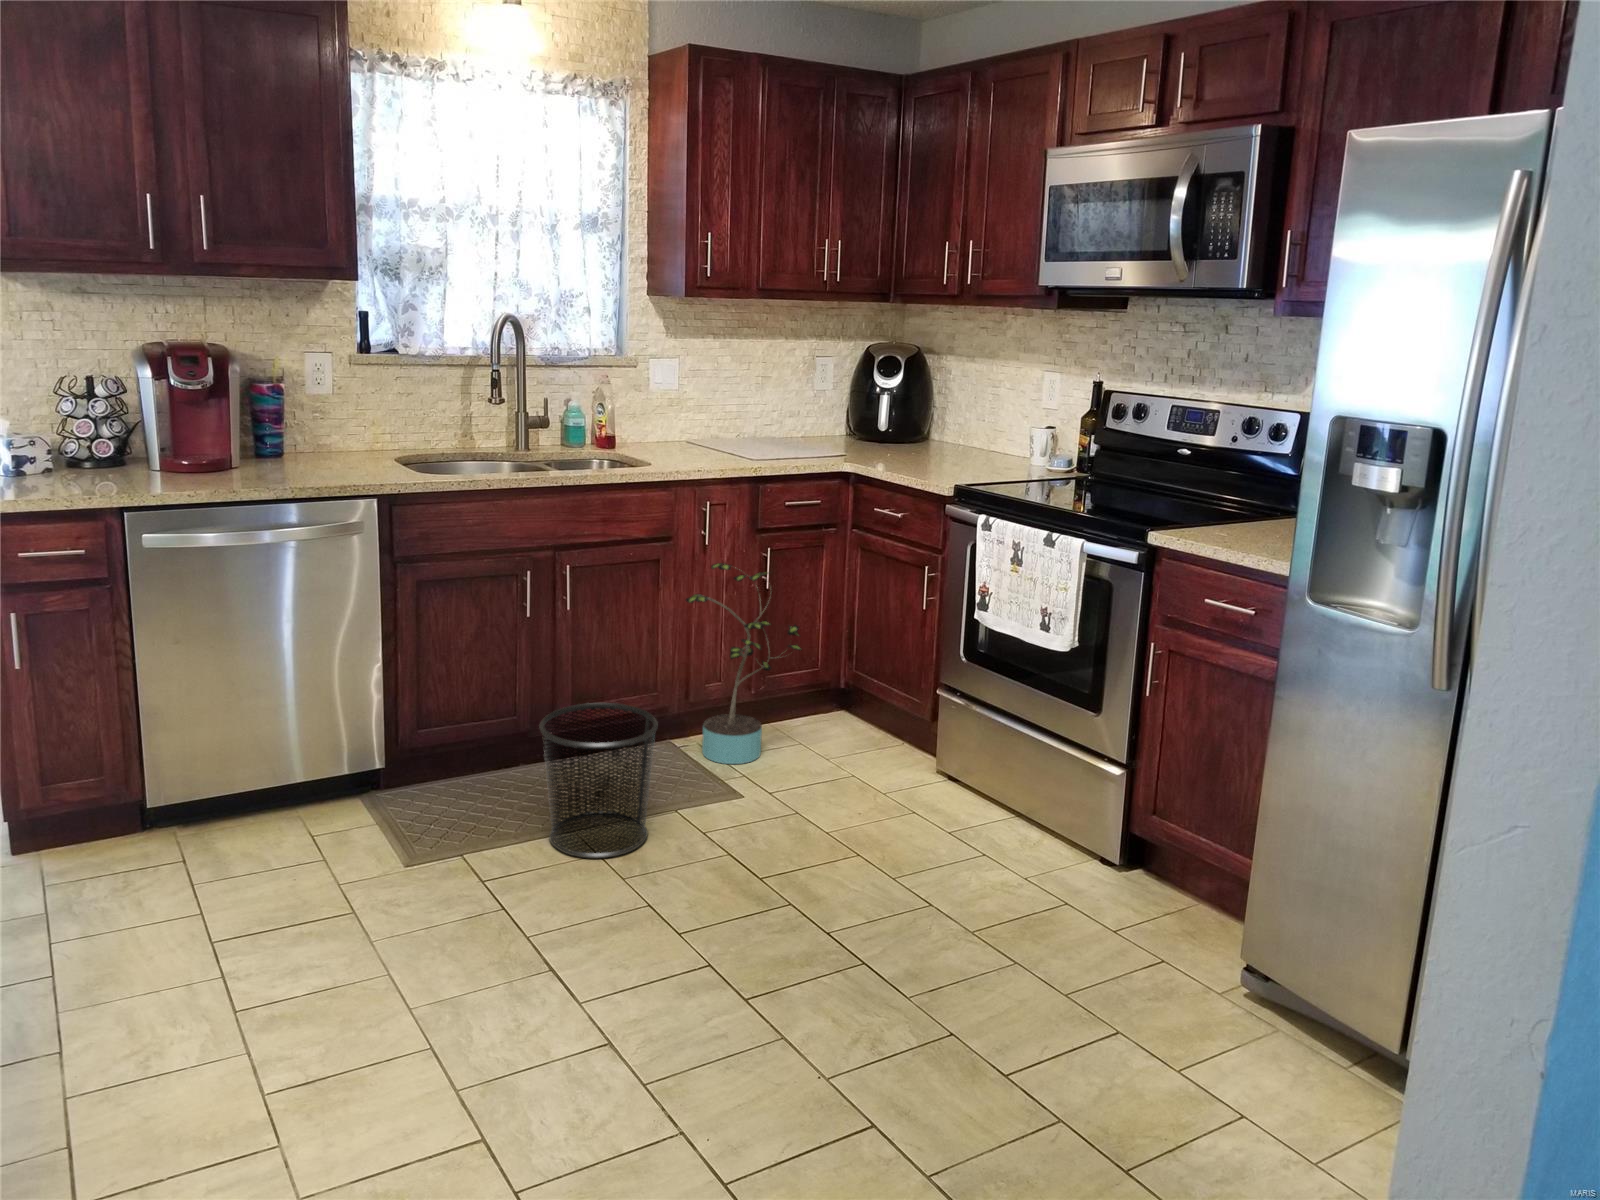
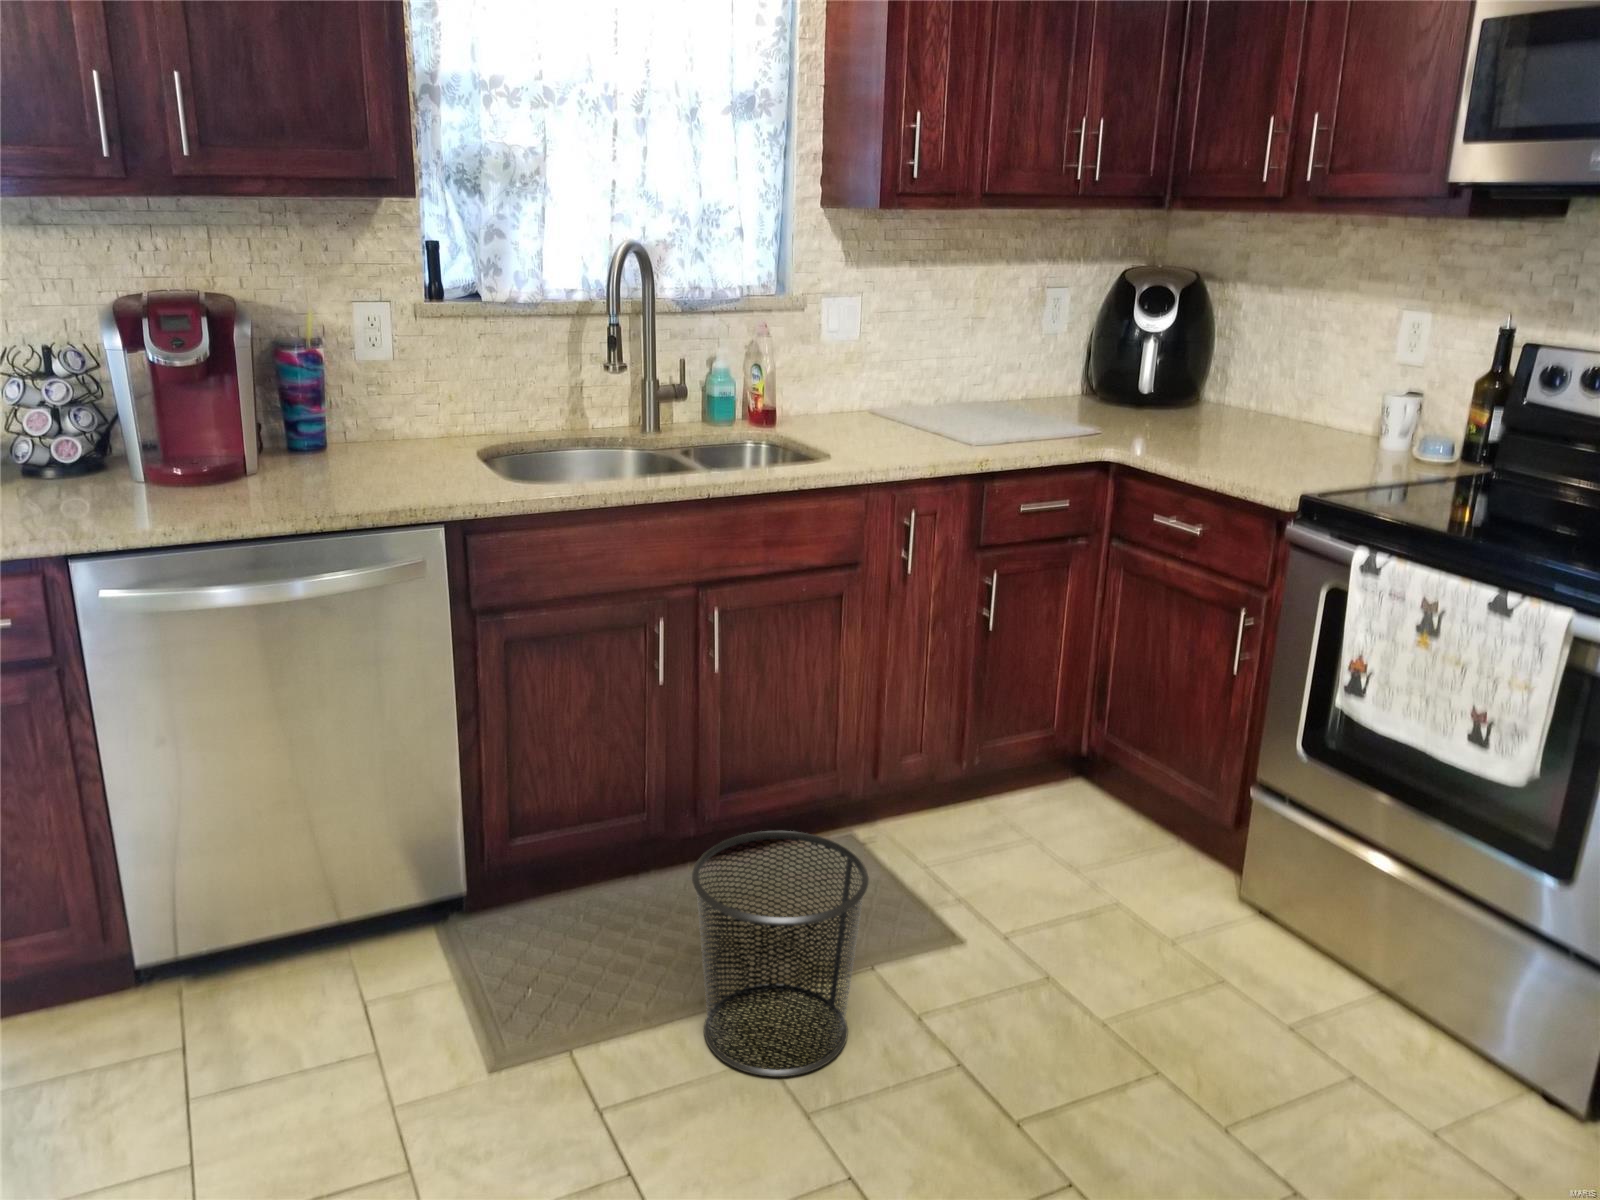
potted plant: present [686,563,801,764] -> none [890,601,1058,891]

